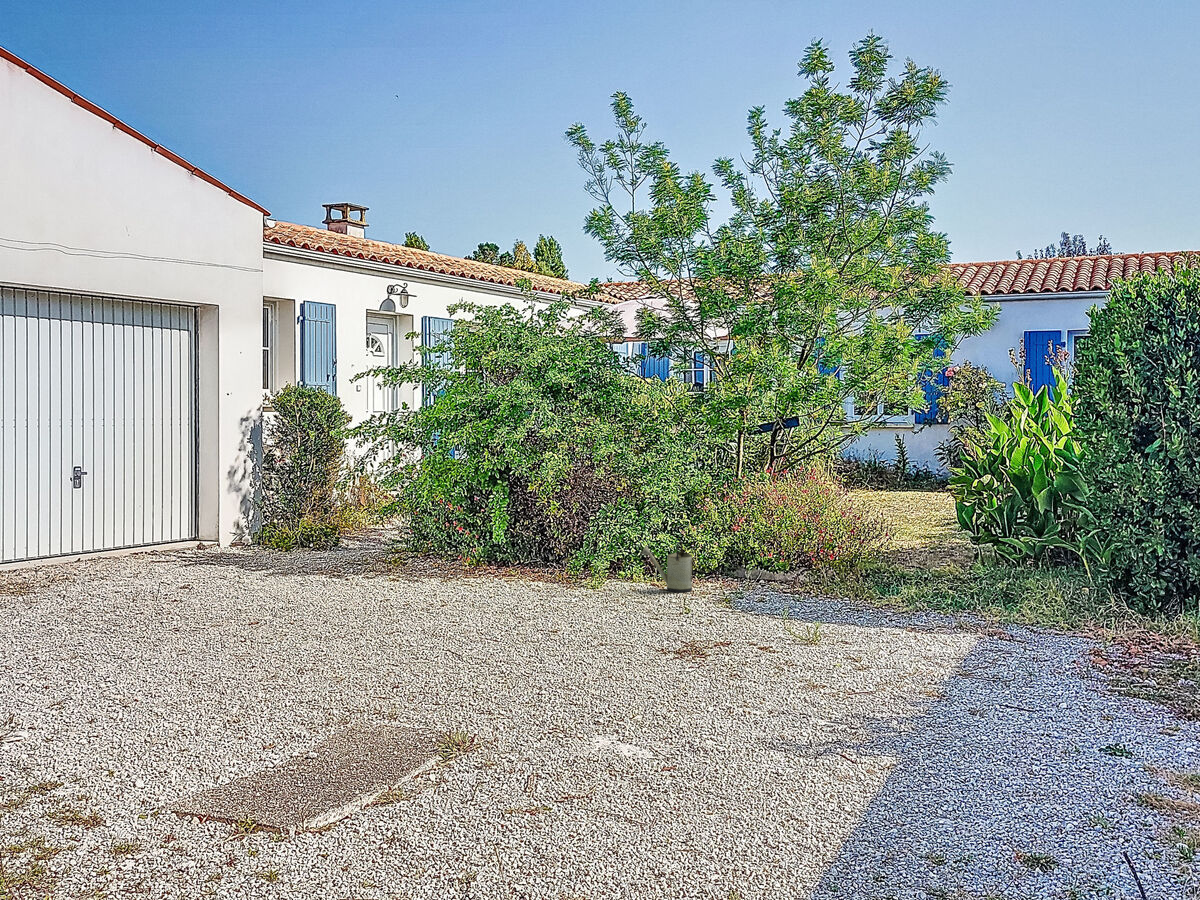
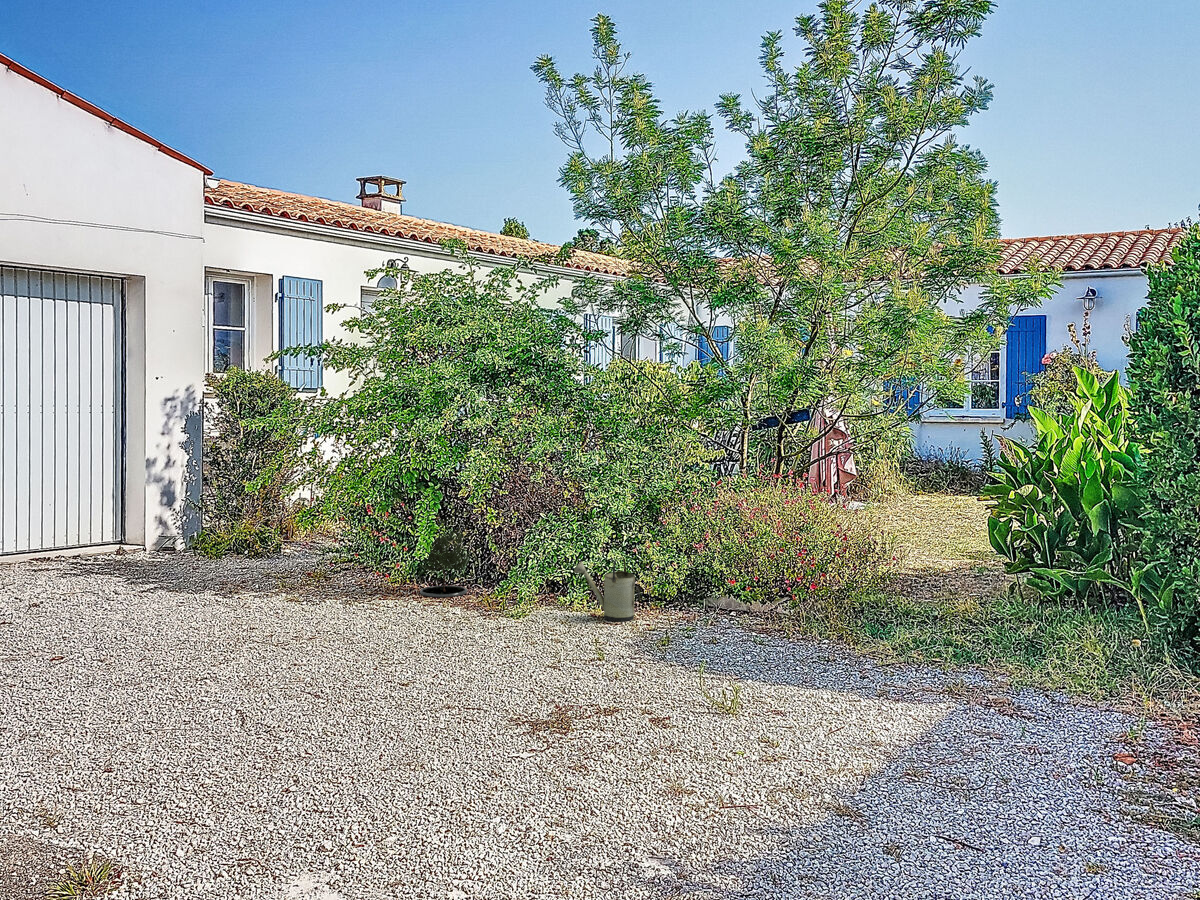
potted tree: none [492,507,537,581] -> present [420,514,469,597]

